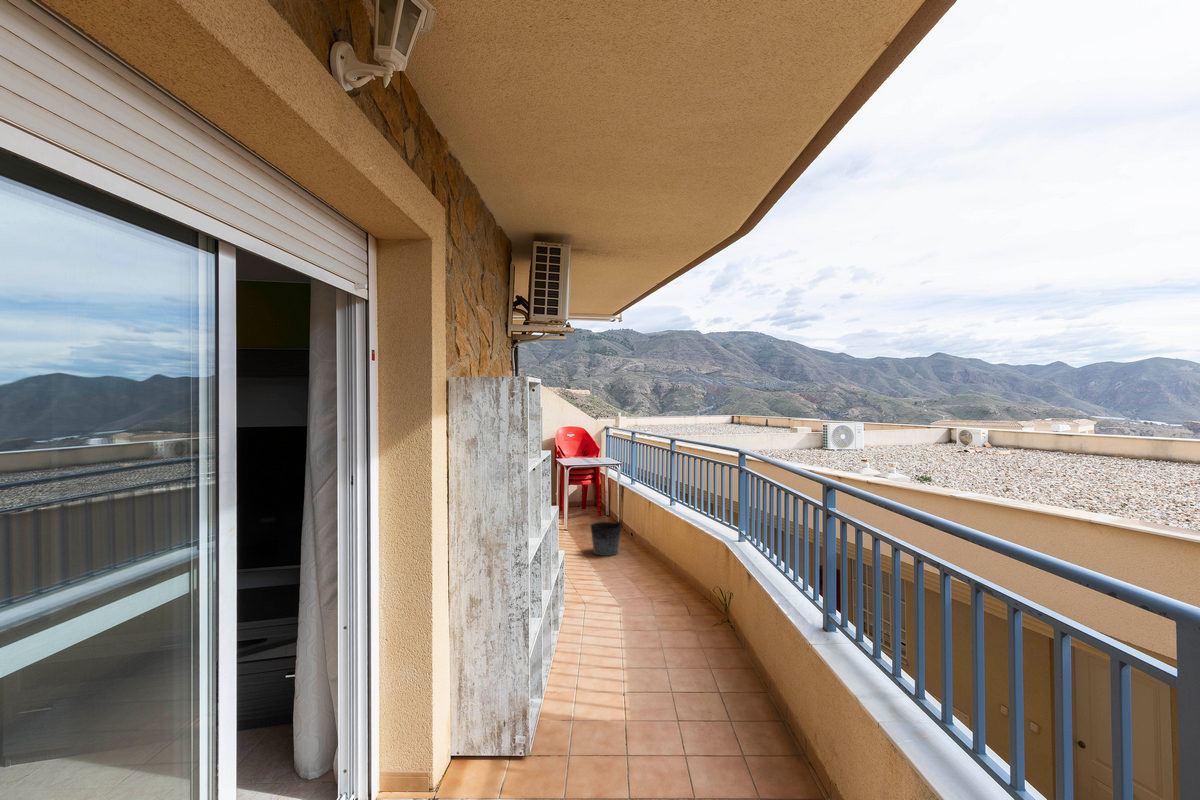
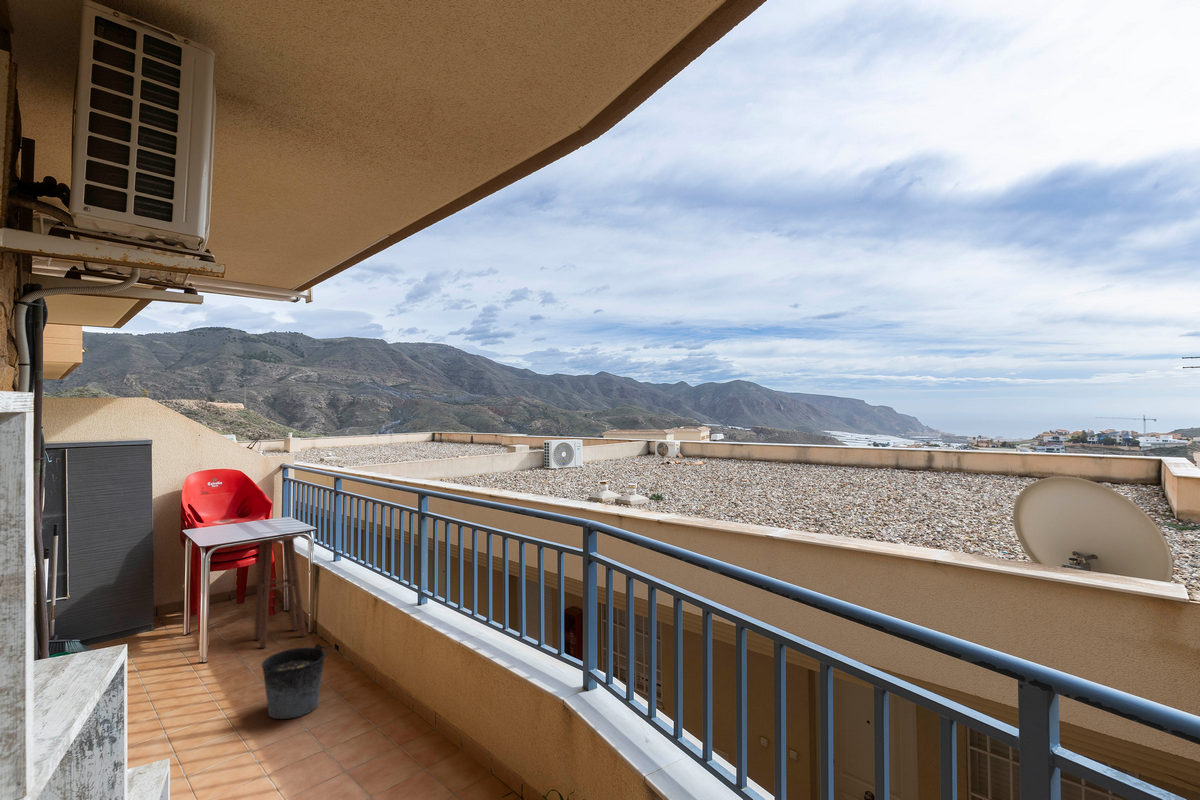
stool: none [589,462,617,528] -> present [254,535,306,648]

